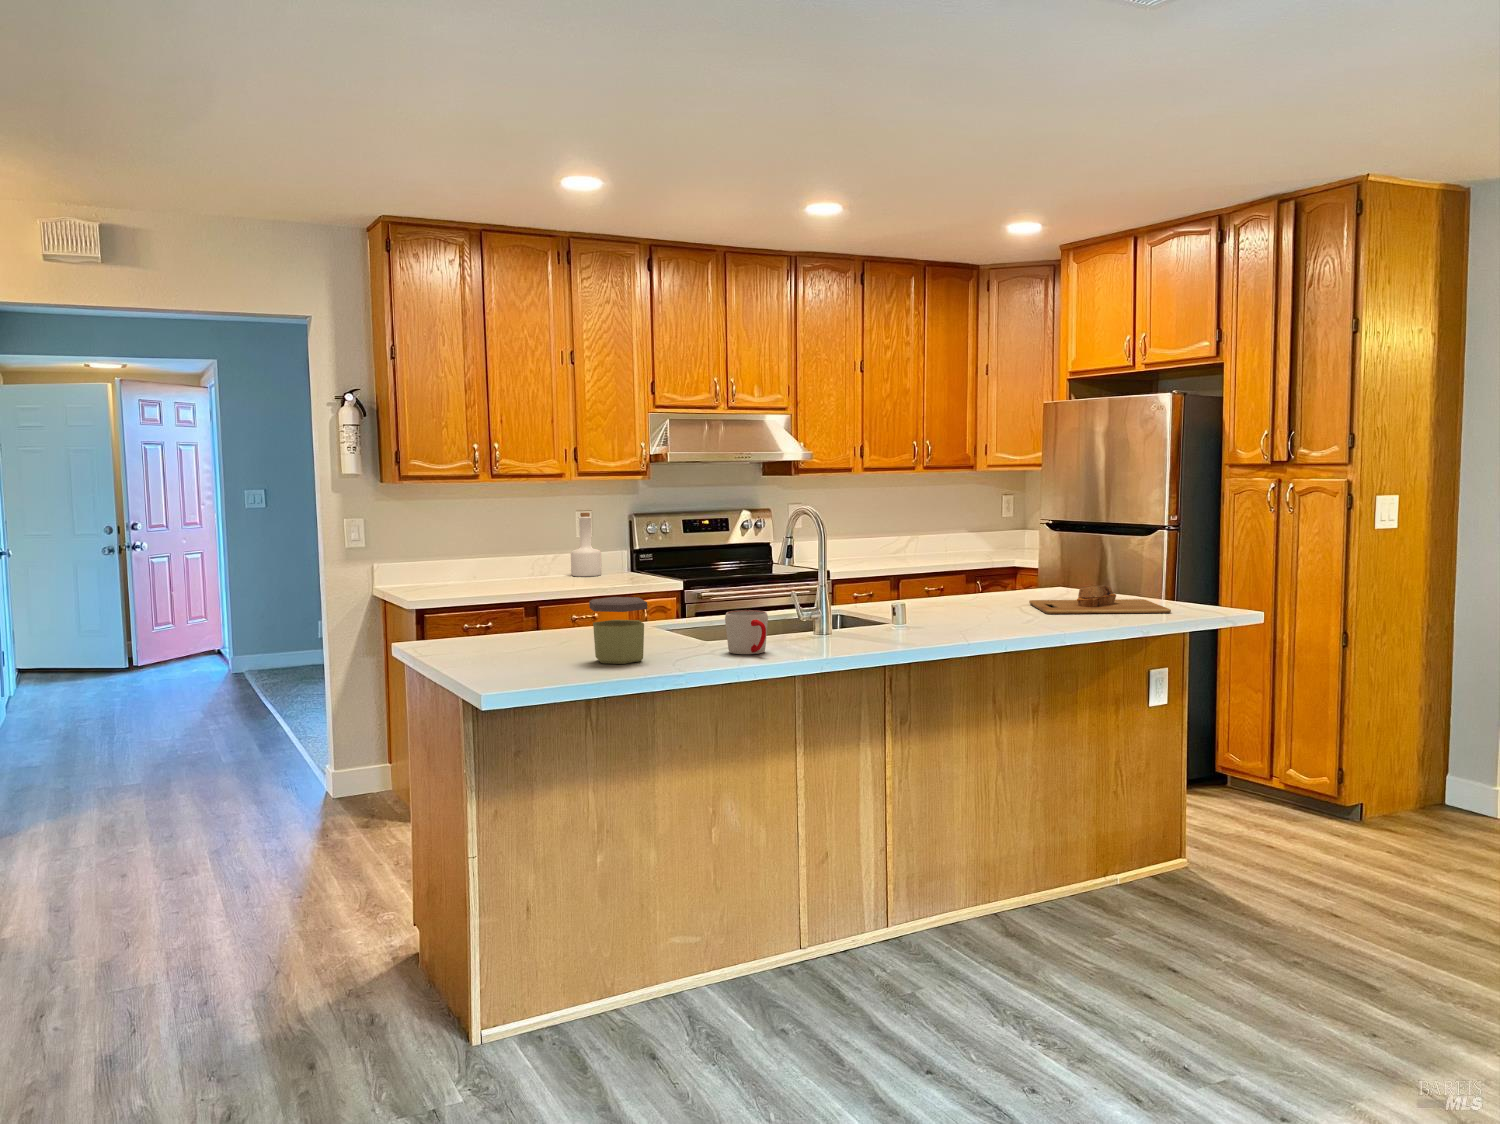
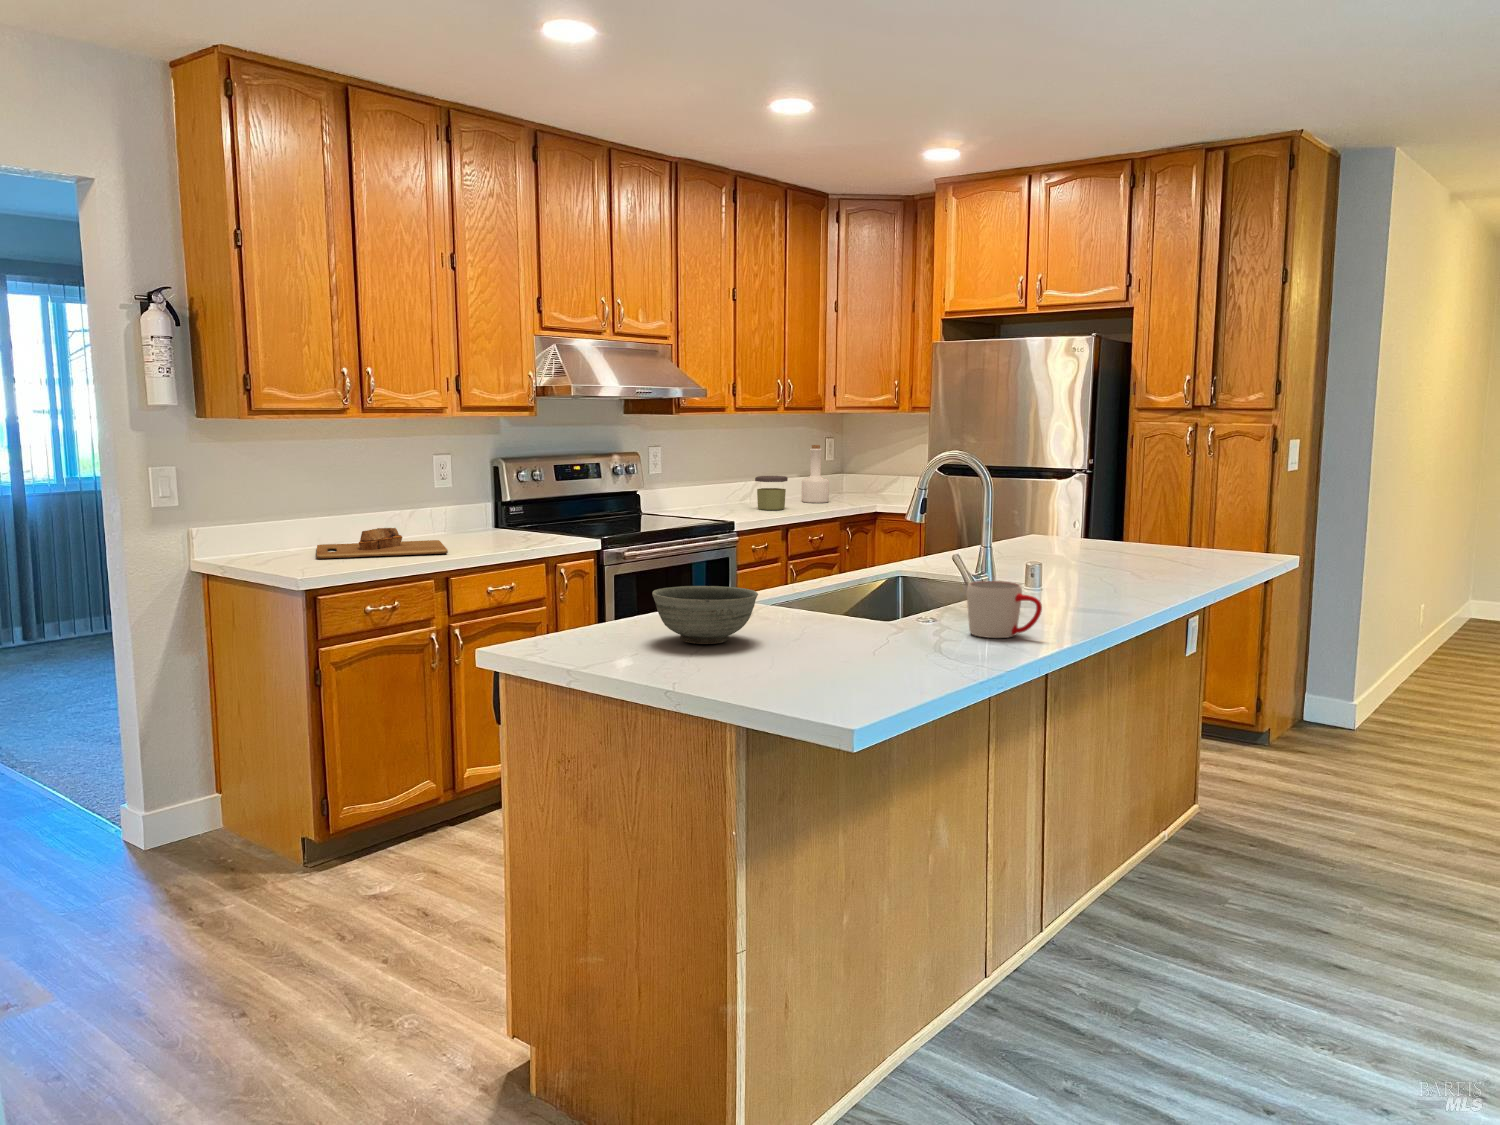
bottle: present [571,513,602,576] -> present [802,445,829,503]
cutting board: present [1029,586,1171,614] -> present [316,528,448,559]
jar: present [589,597,647,664] -> present [755,476,788,510]
bowl: none [500,606,578,647] -> present [652,586,758,644]

